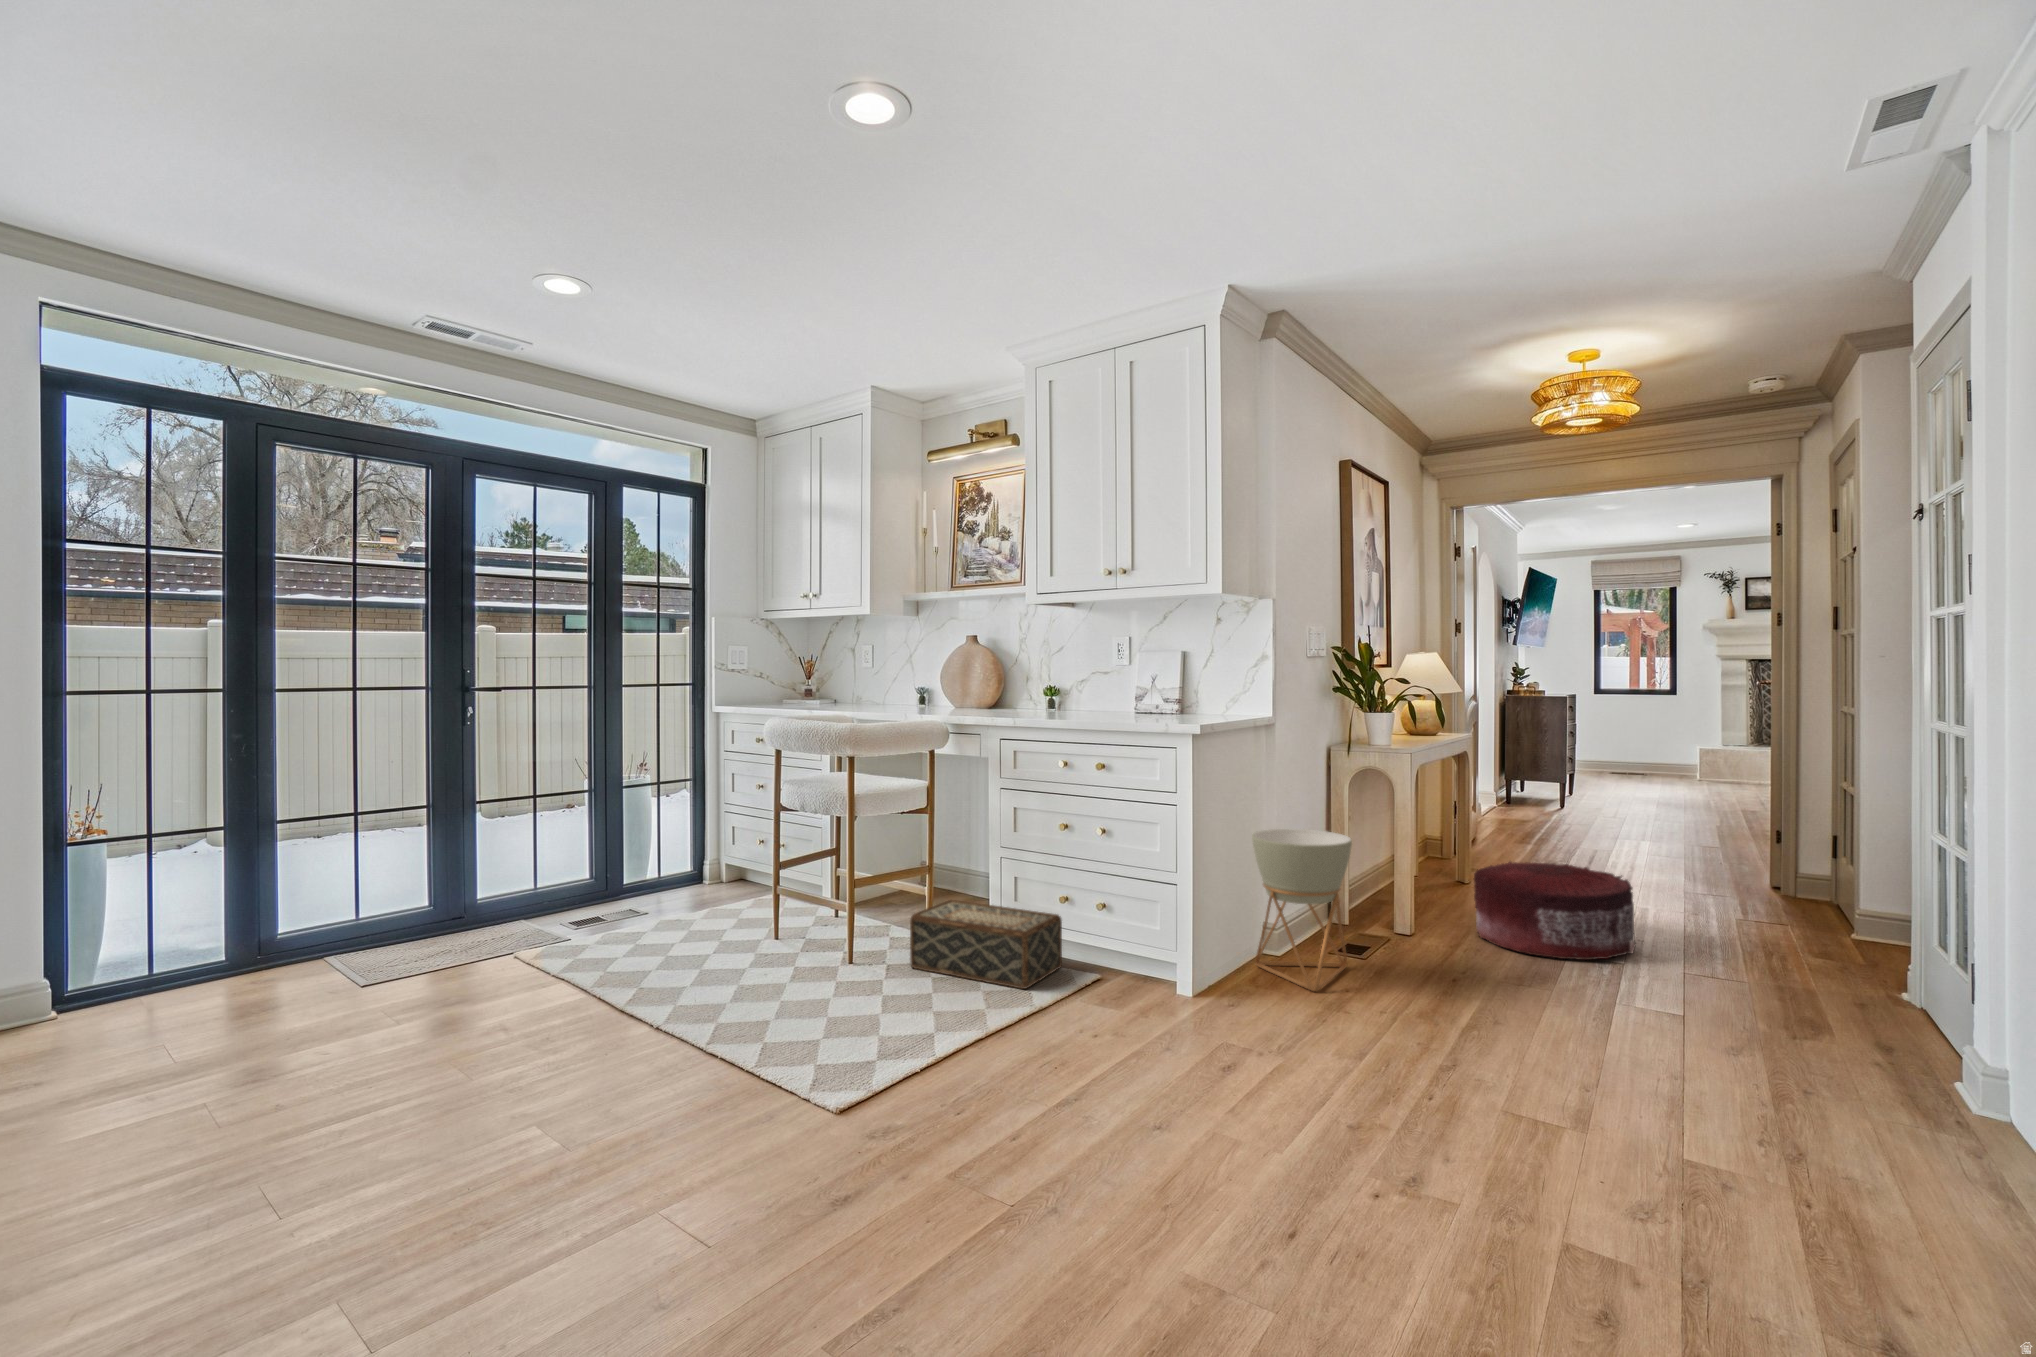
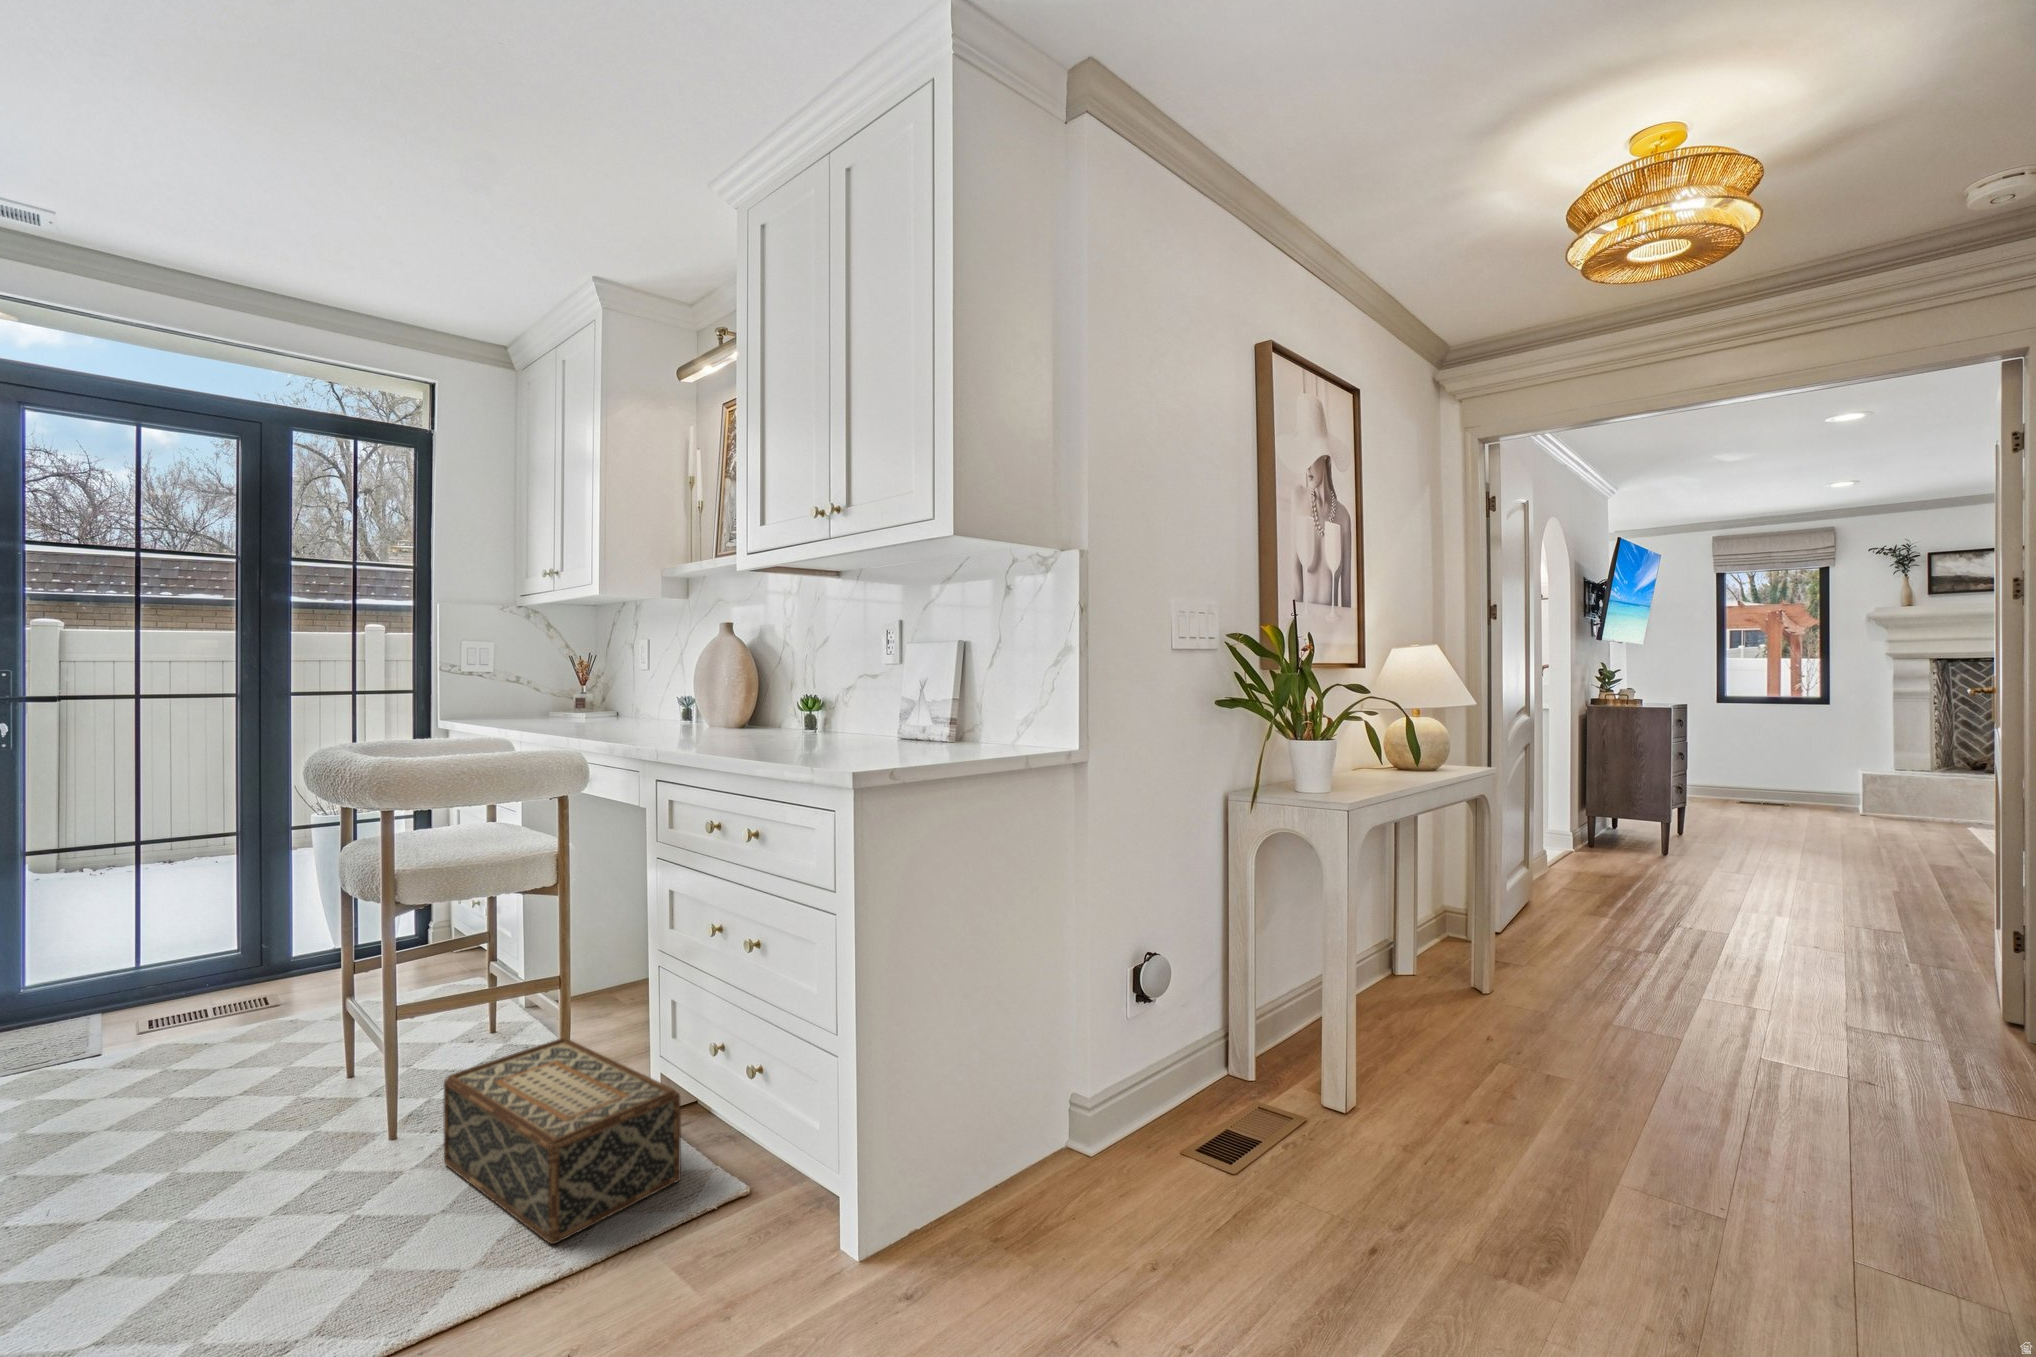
planter: present [1252,829,1352,991] -> none [992,951,1175,1297]
pouf: present [1473,862,1635,960] -> none [1453,994,1762,1231]

